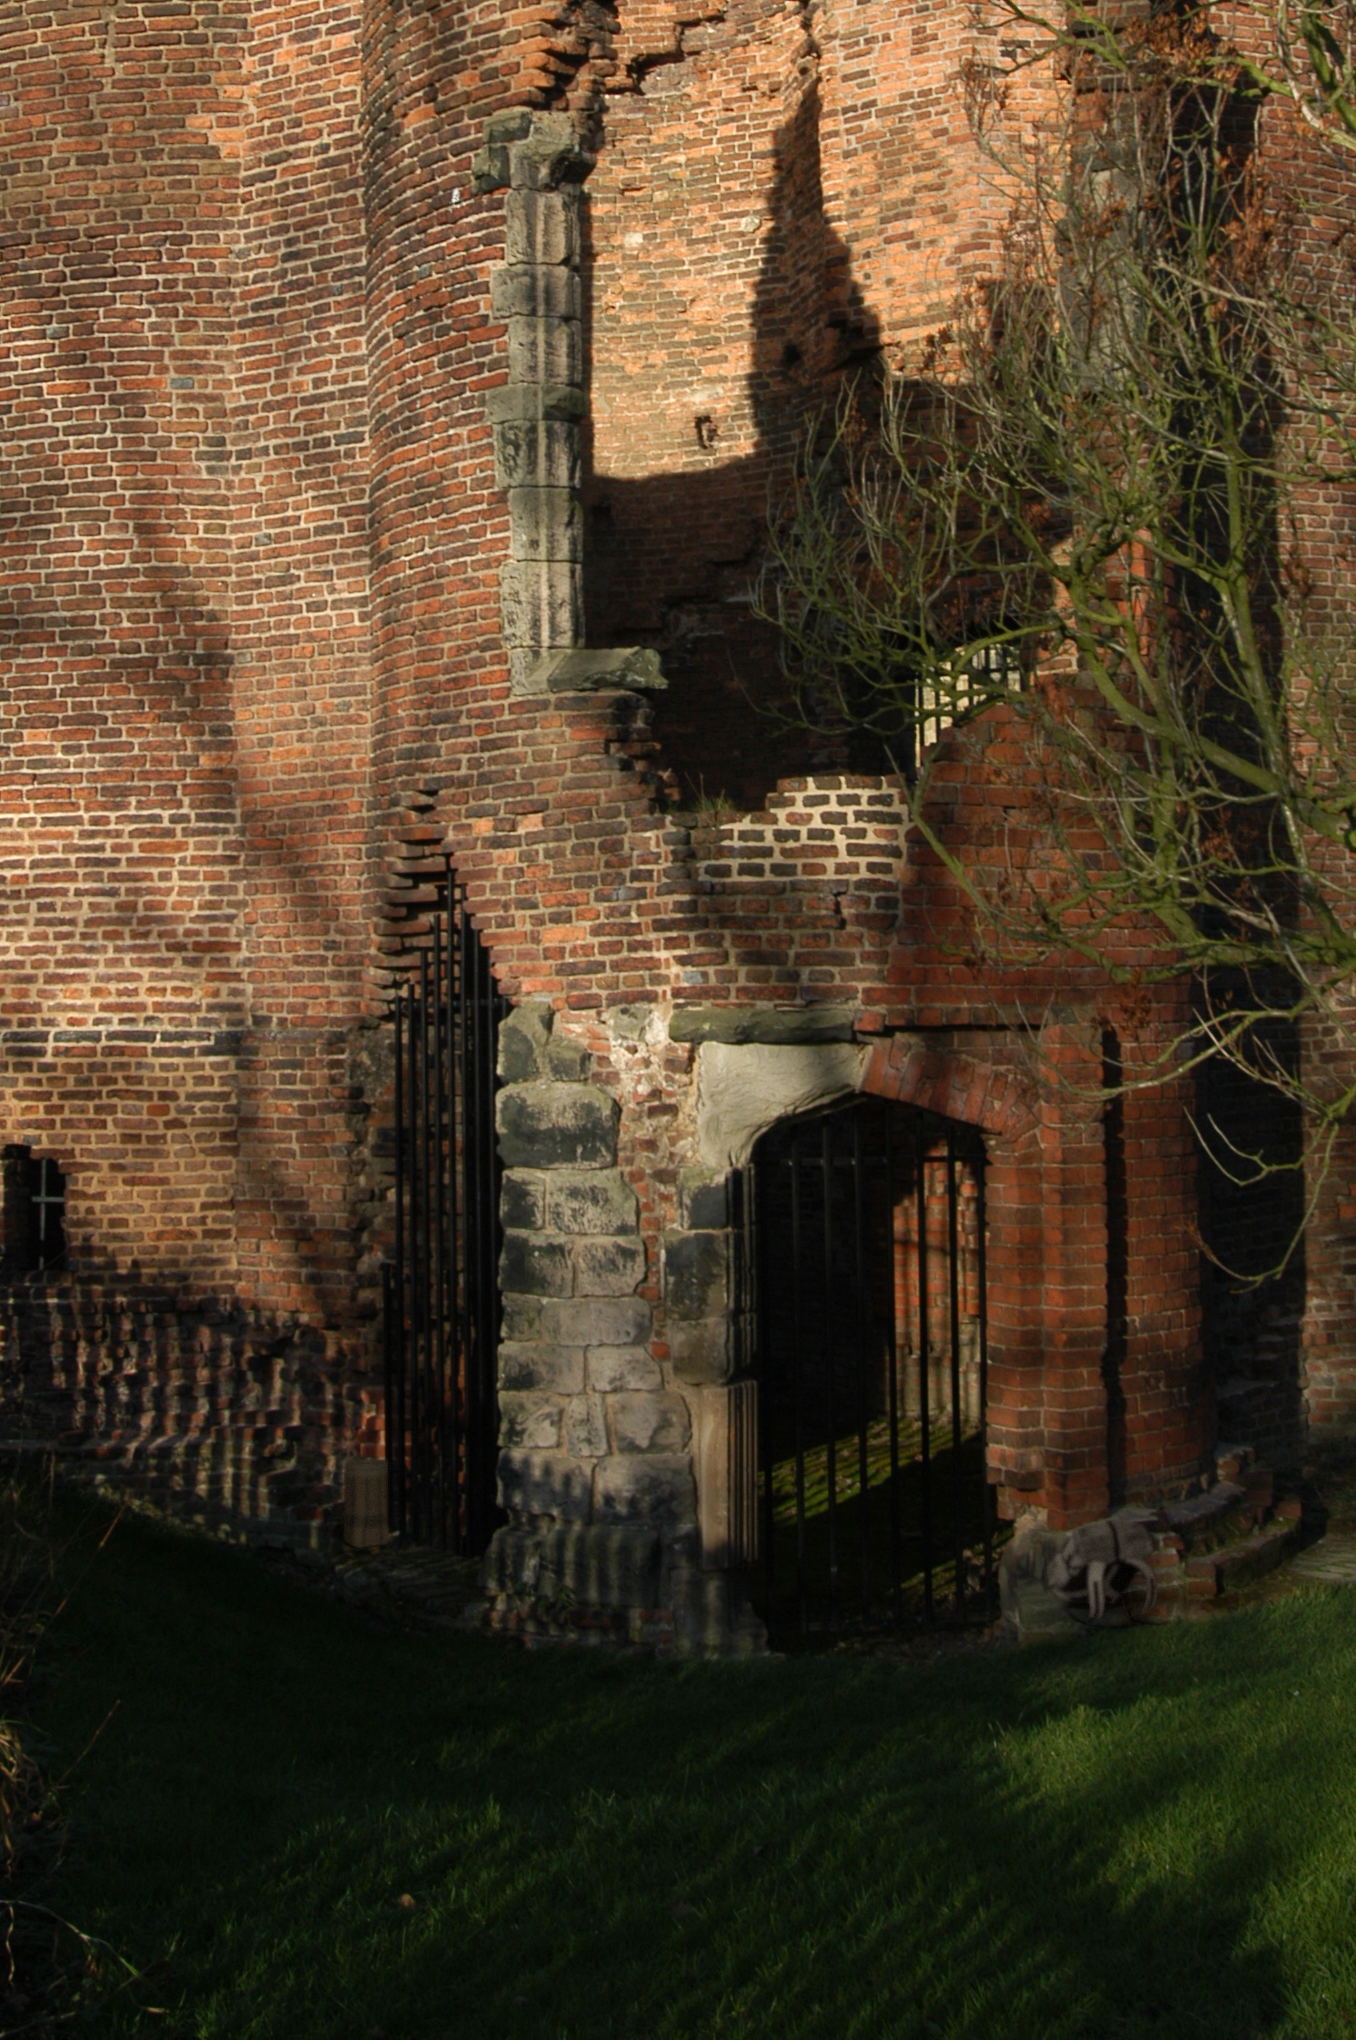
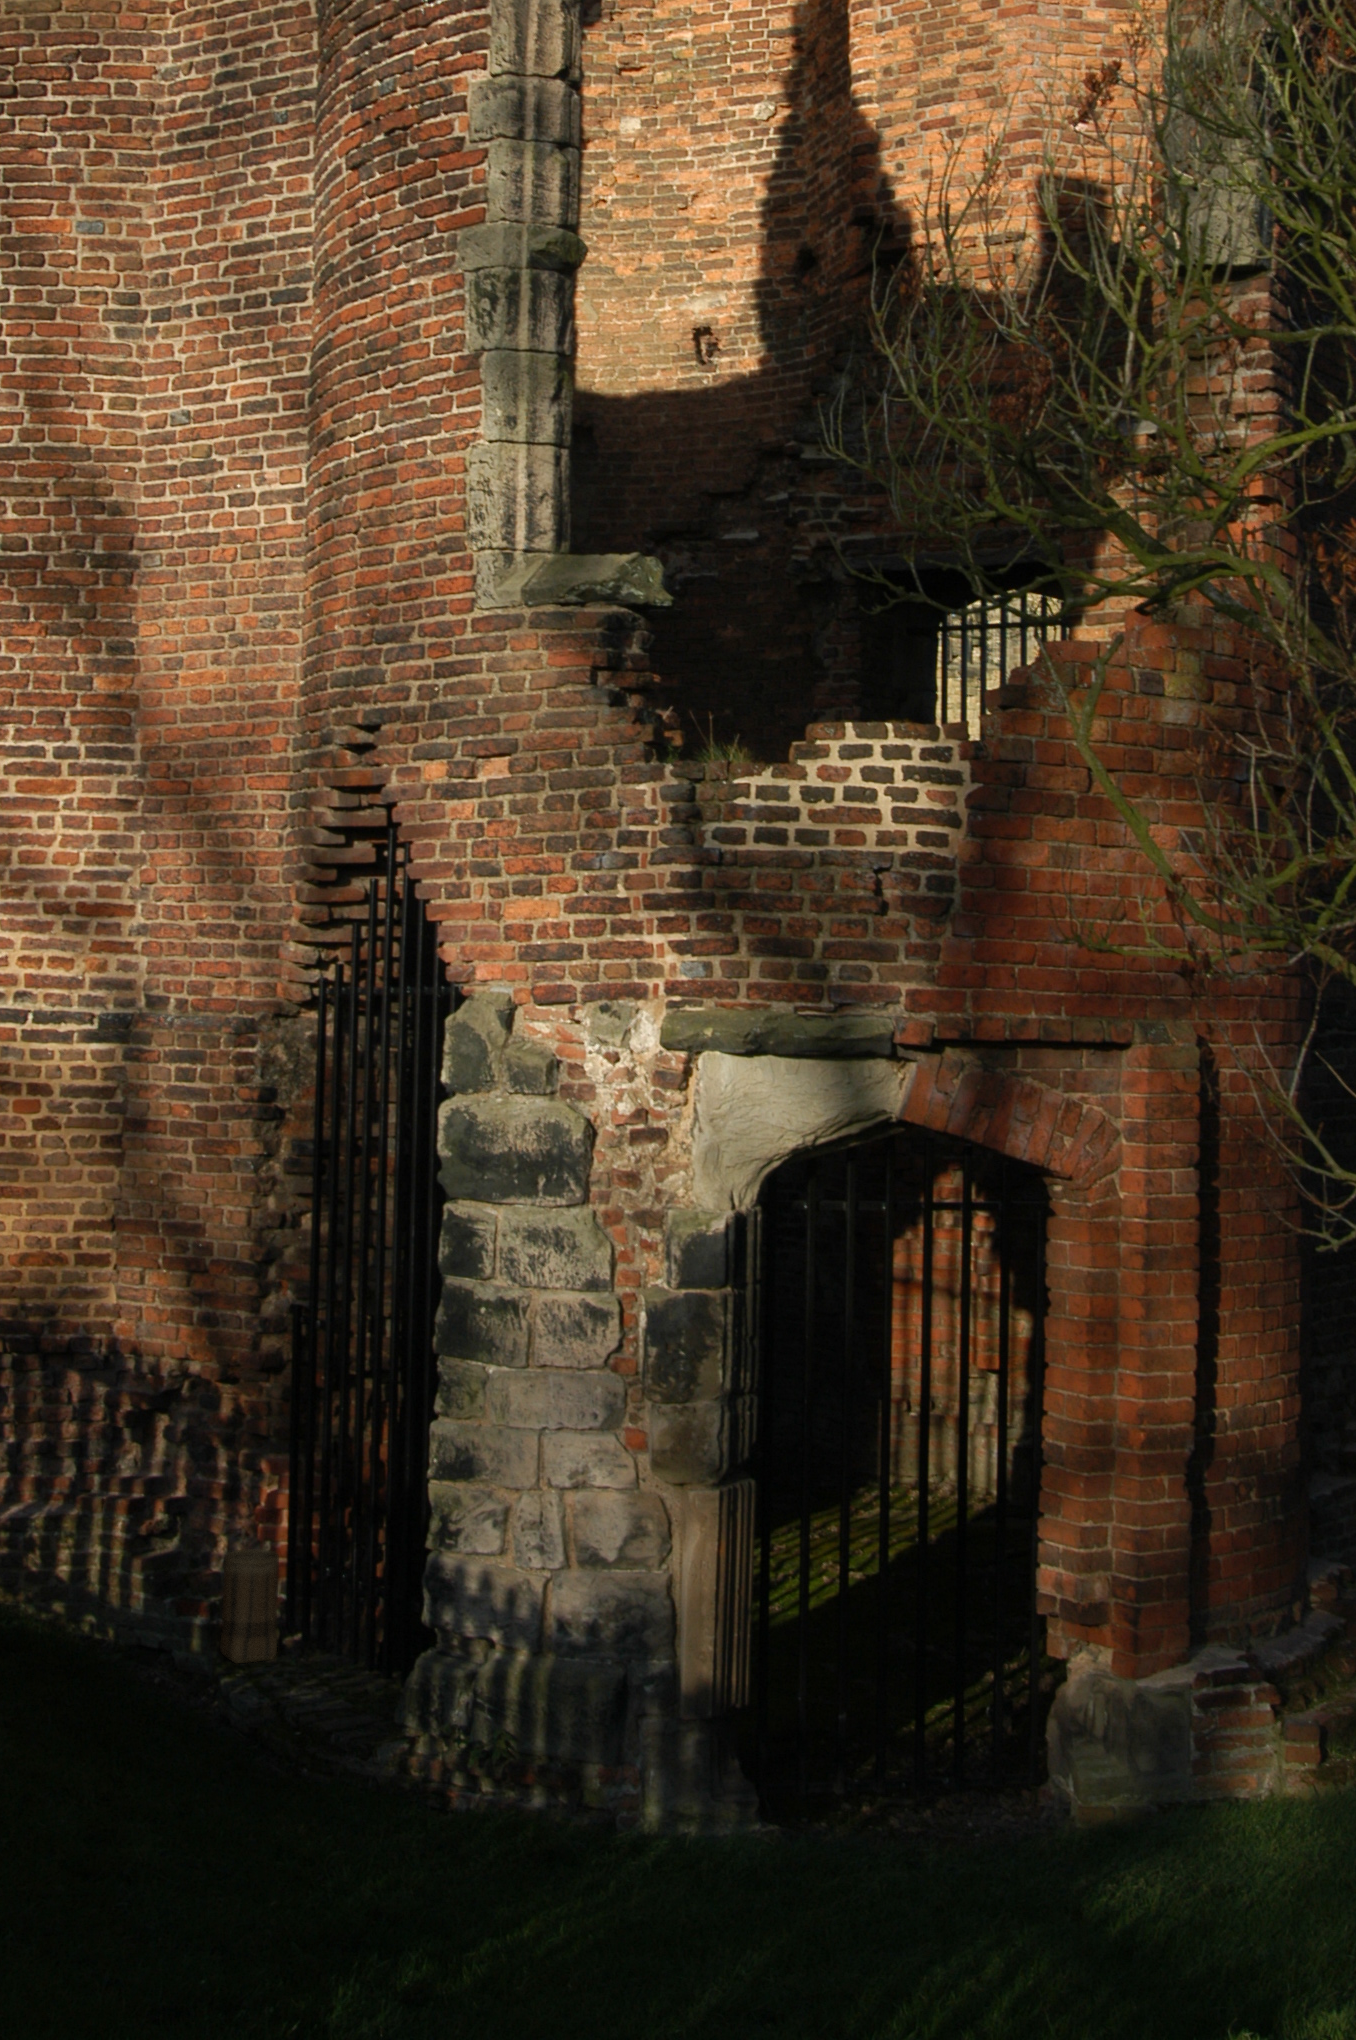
backpack: present [1047,1520,1158,1624] -> none [1130,1705,1286,1844]

